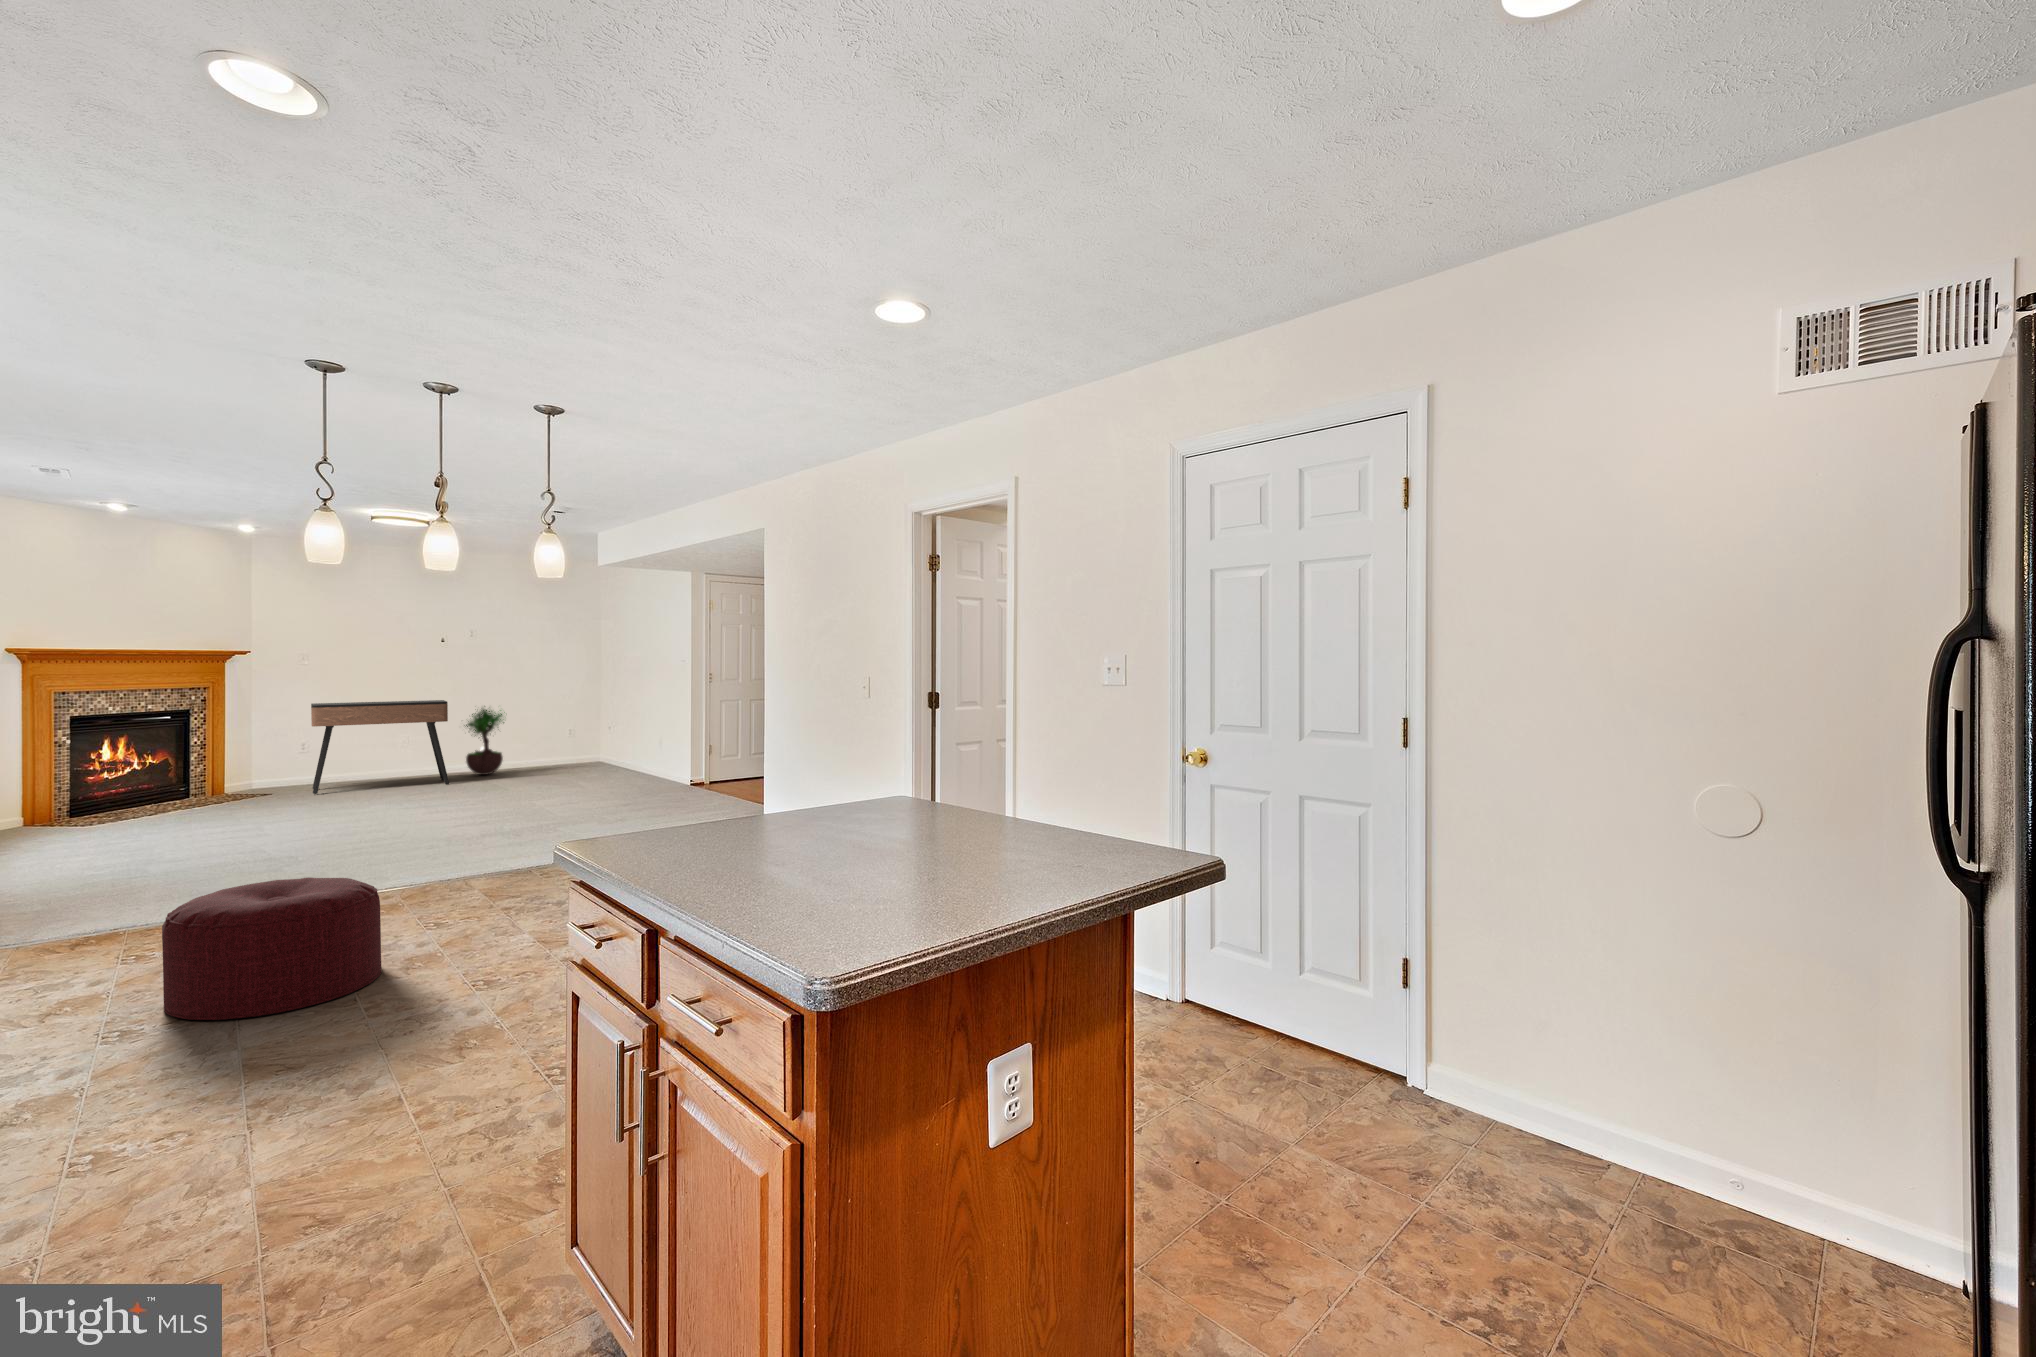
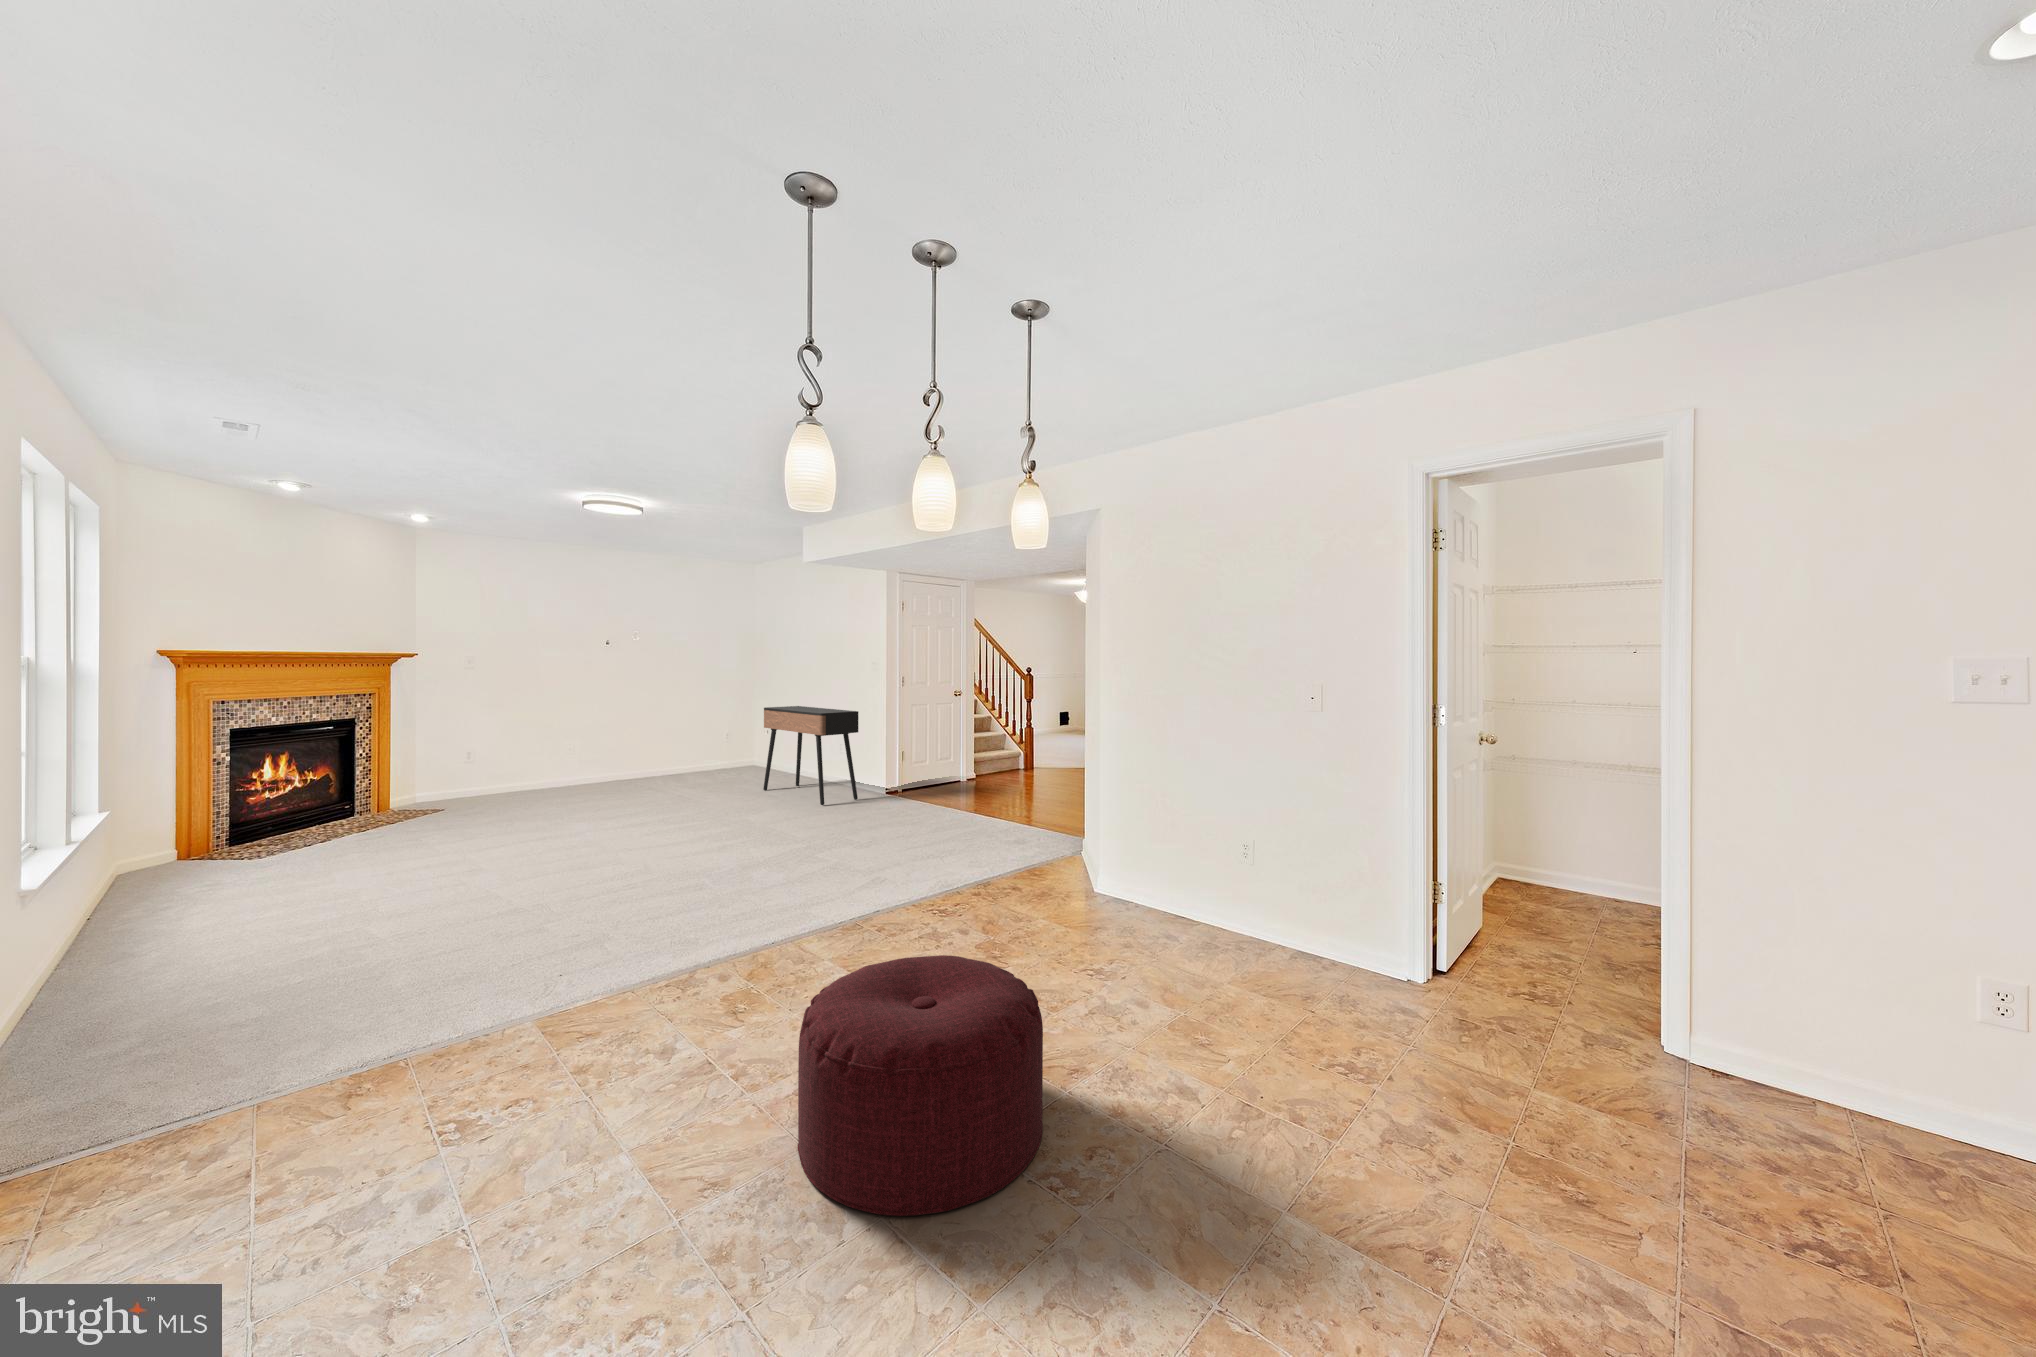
console table: present [311,700,449,794] -> present [763,706,858,805]
potted tree: present [464,706,505,775] -> none [629,707,675,780]

